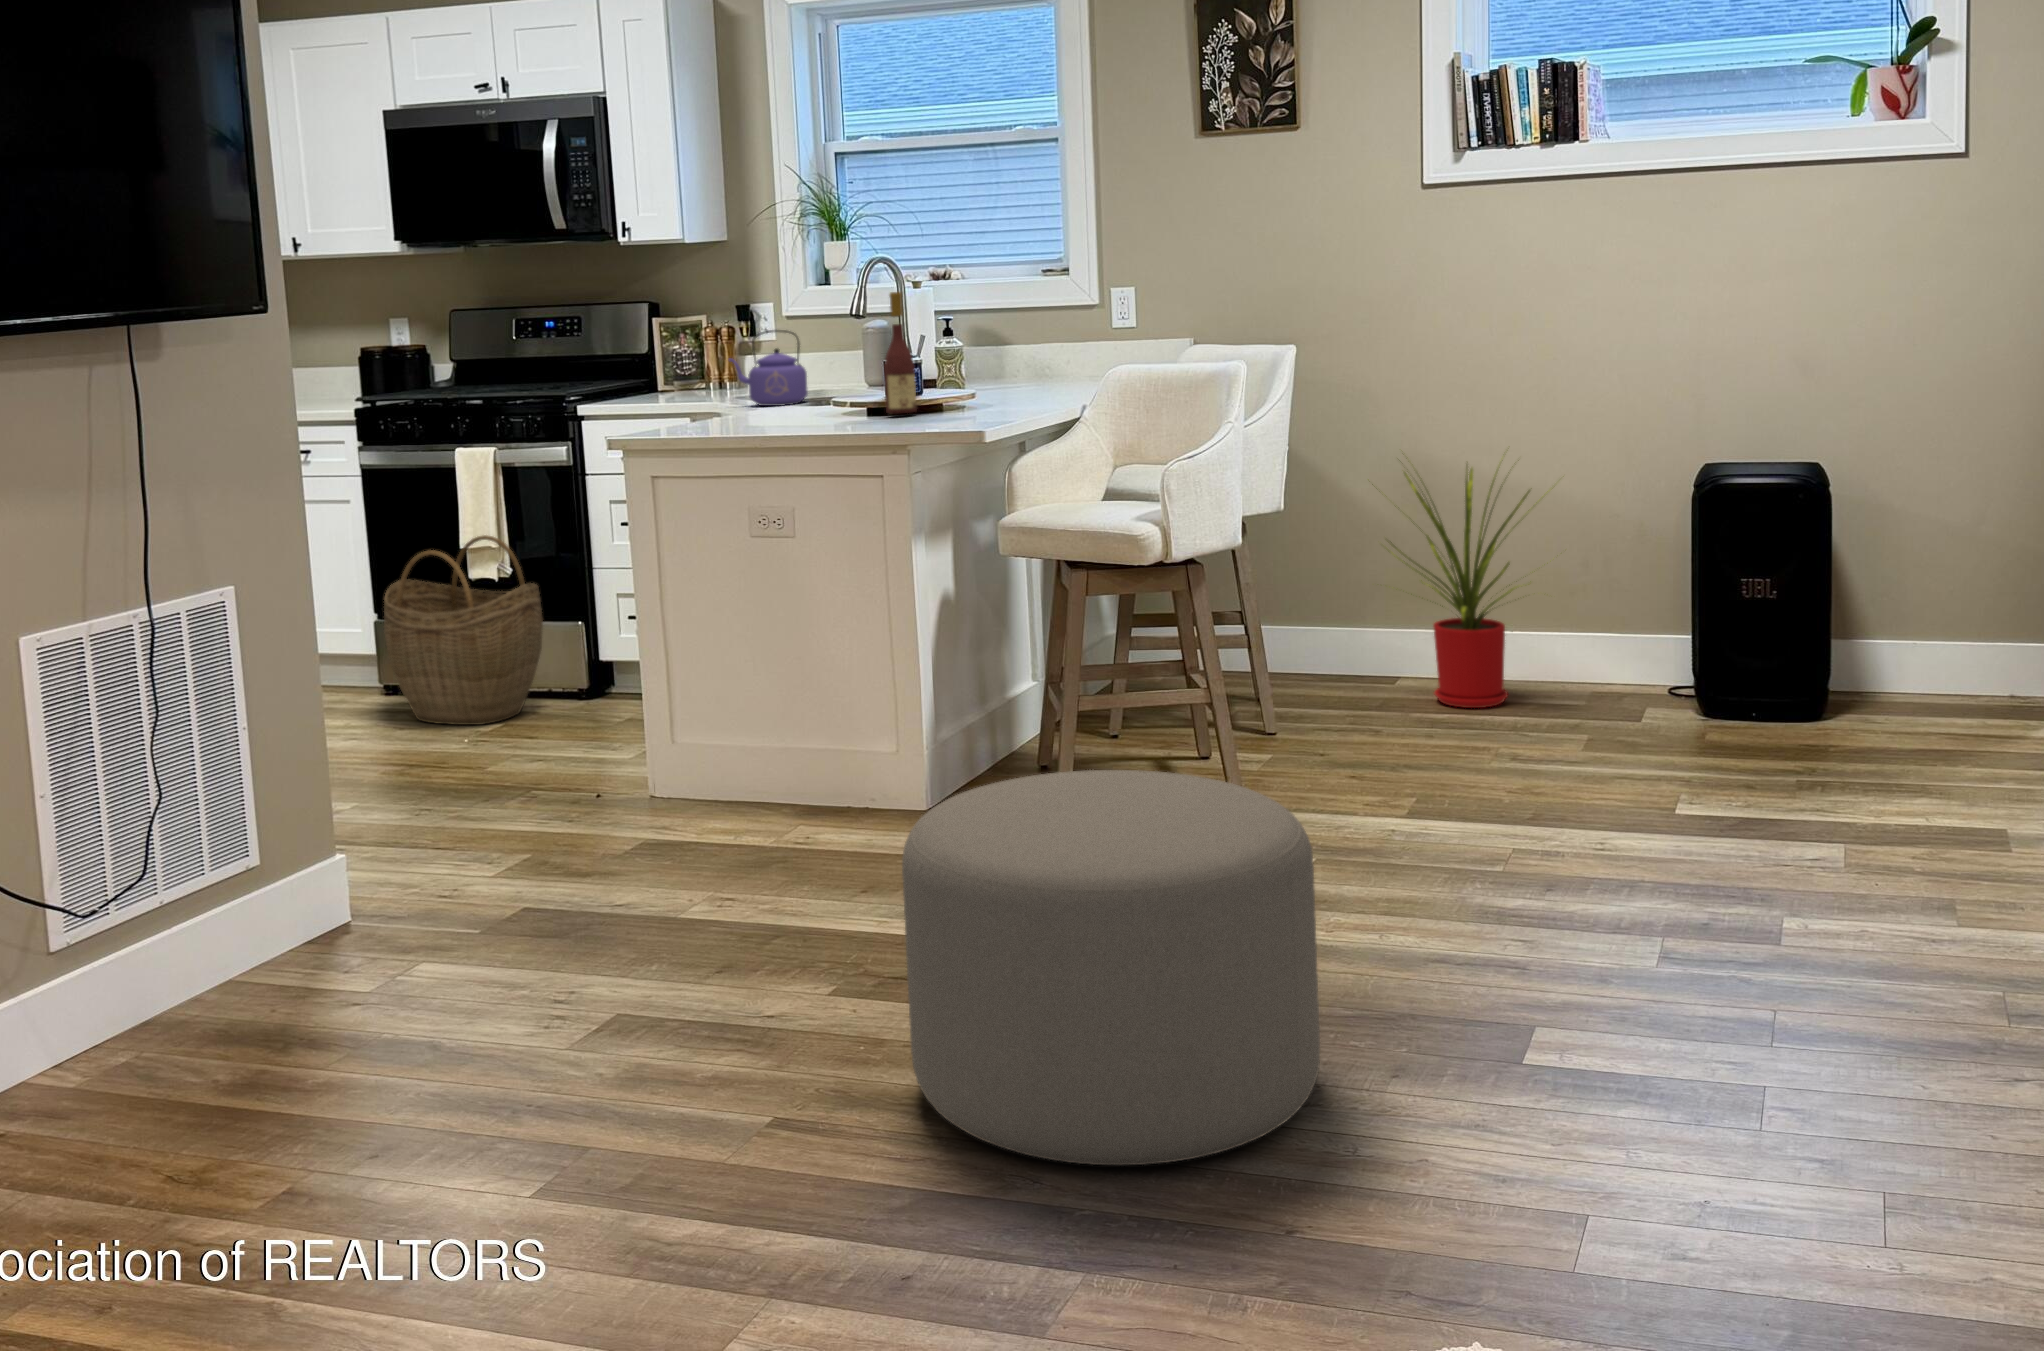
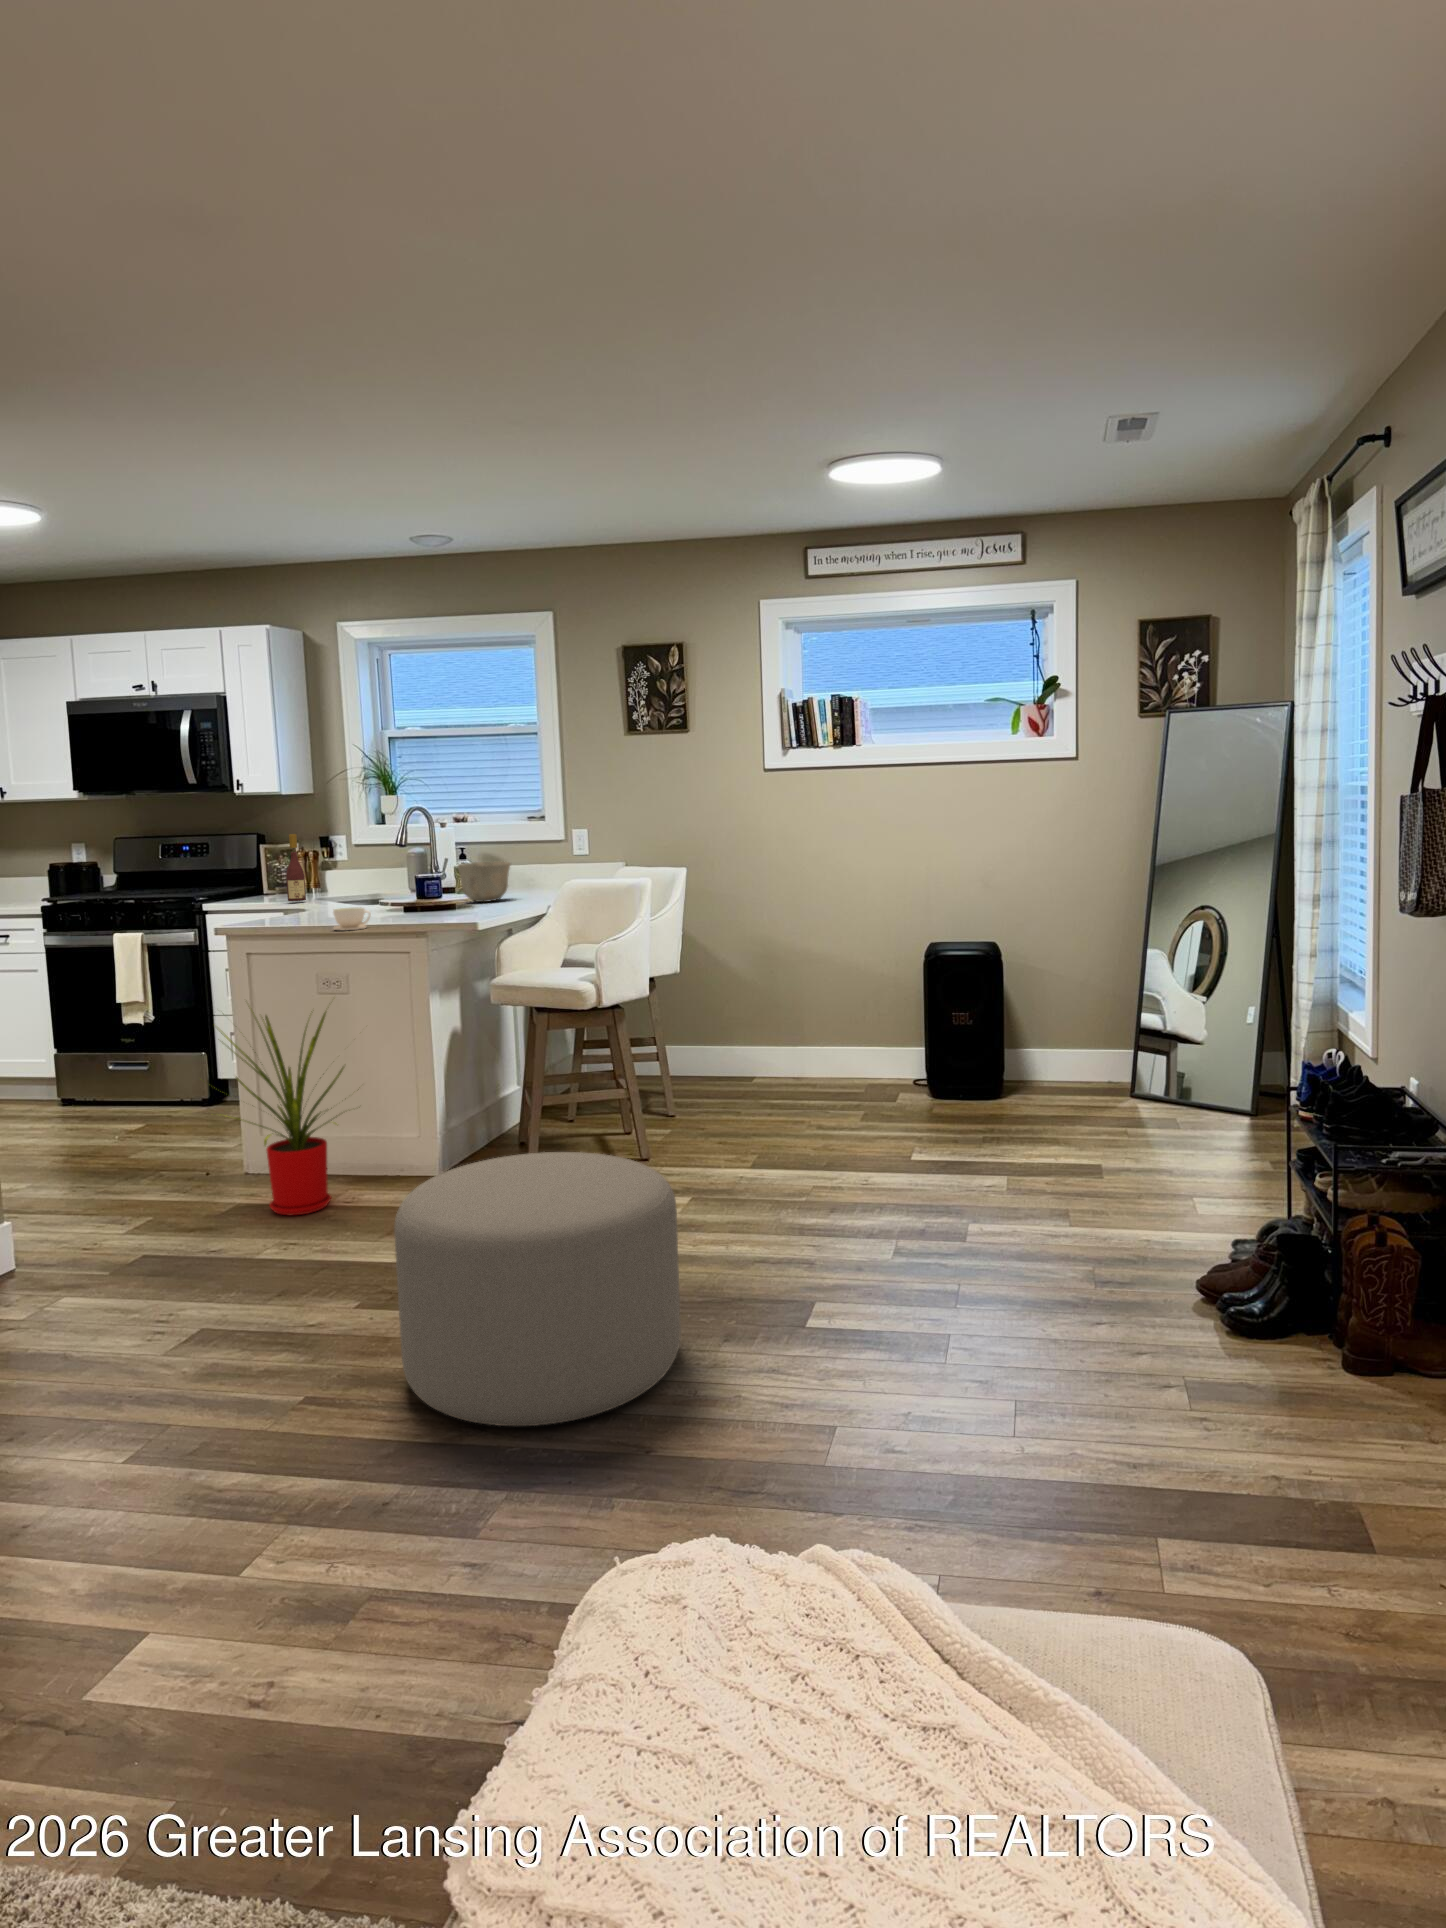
wine bottle: present [884,292,917,413] -> present [286,834,306,901]
kettle: present [729,330,808,406] -> none [310,855,367,906]
ceramic bowl: none [945,338,1023,399] -> present [458,861,510,902]
coffee cup: none [778,408,831,441] -> present [333,908,371,930]
house plant: present [1372,466,1548,708] -> present [221,1011,344,1215]
woven basket: present [384,535,543,725] -> none [55,996,177,1129]

